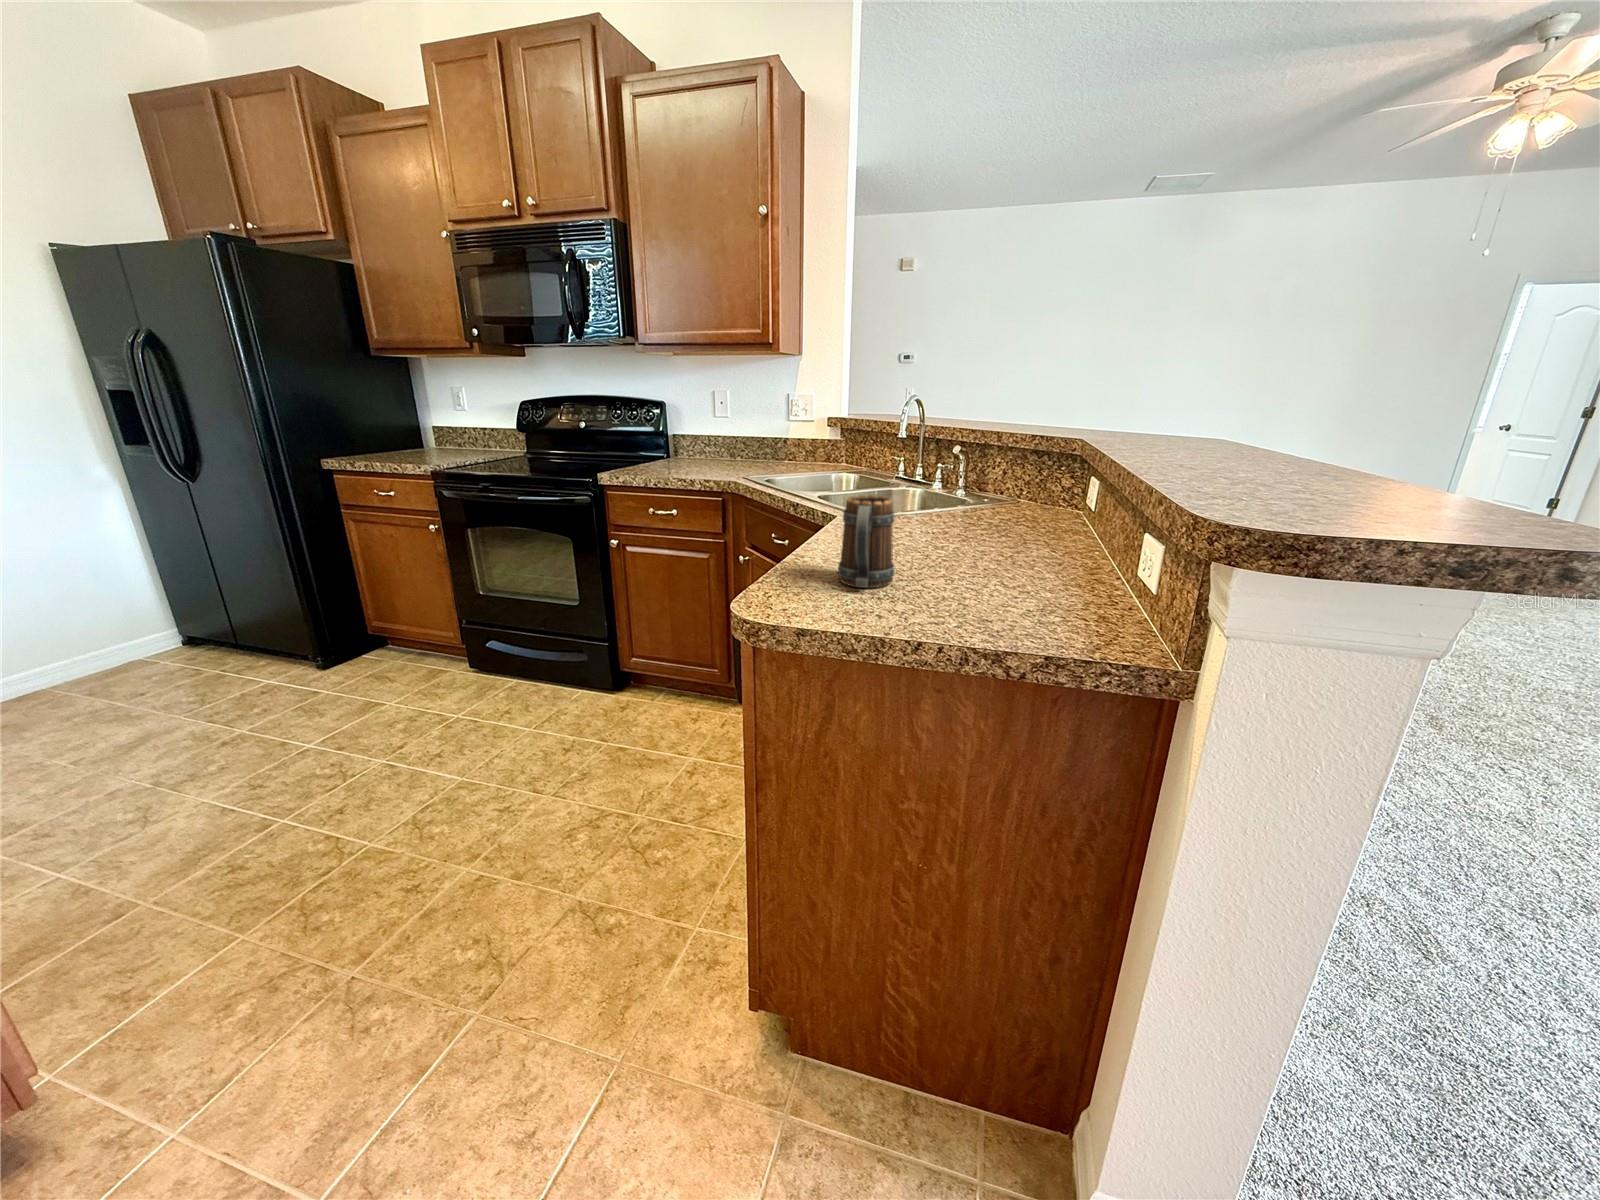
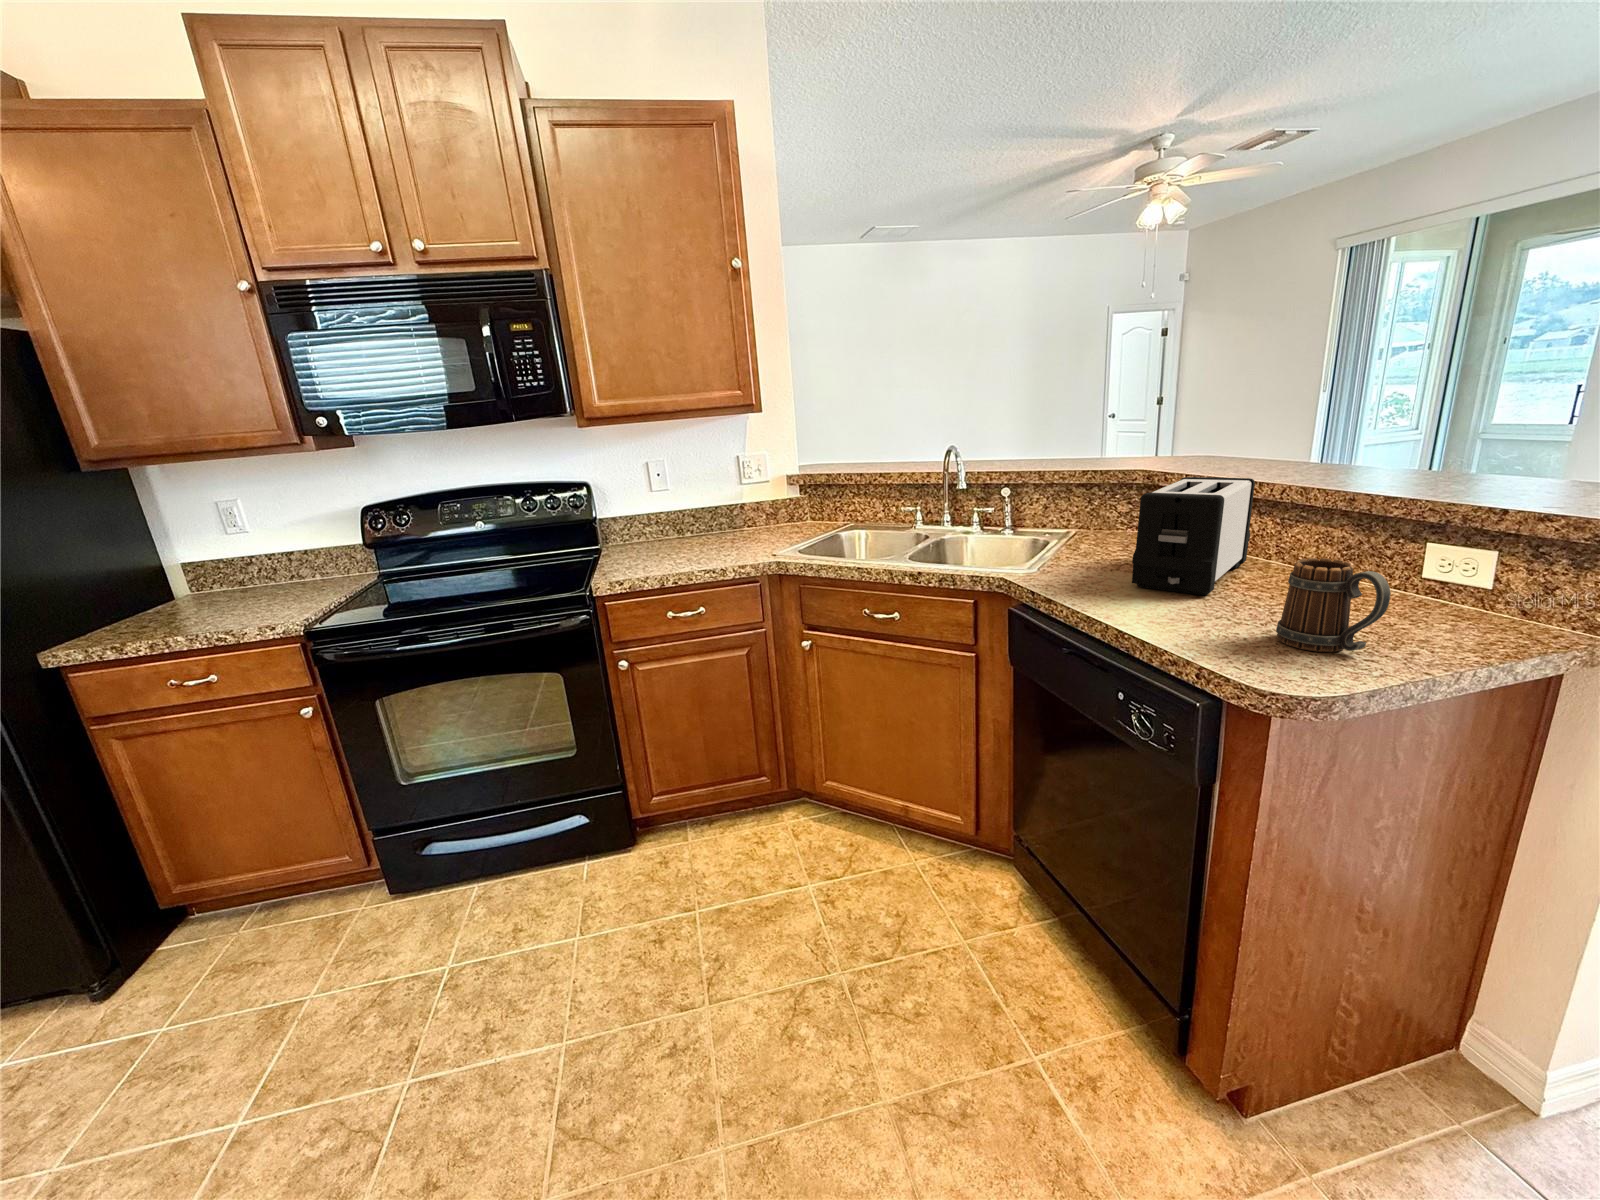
toaster: none [888,437,1065,548] -> present [1132,477,1255,595]

